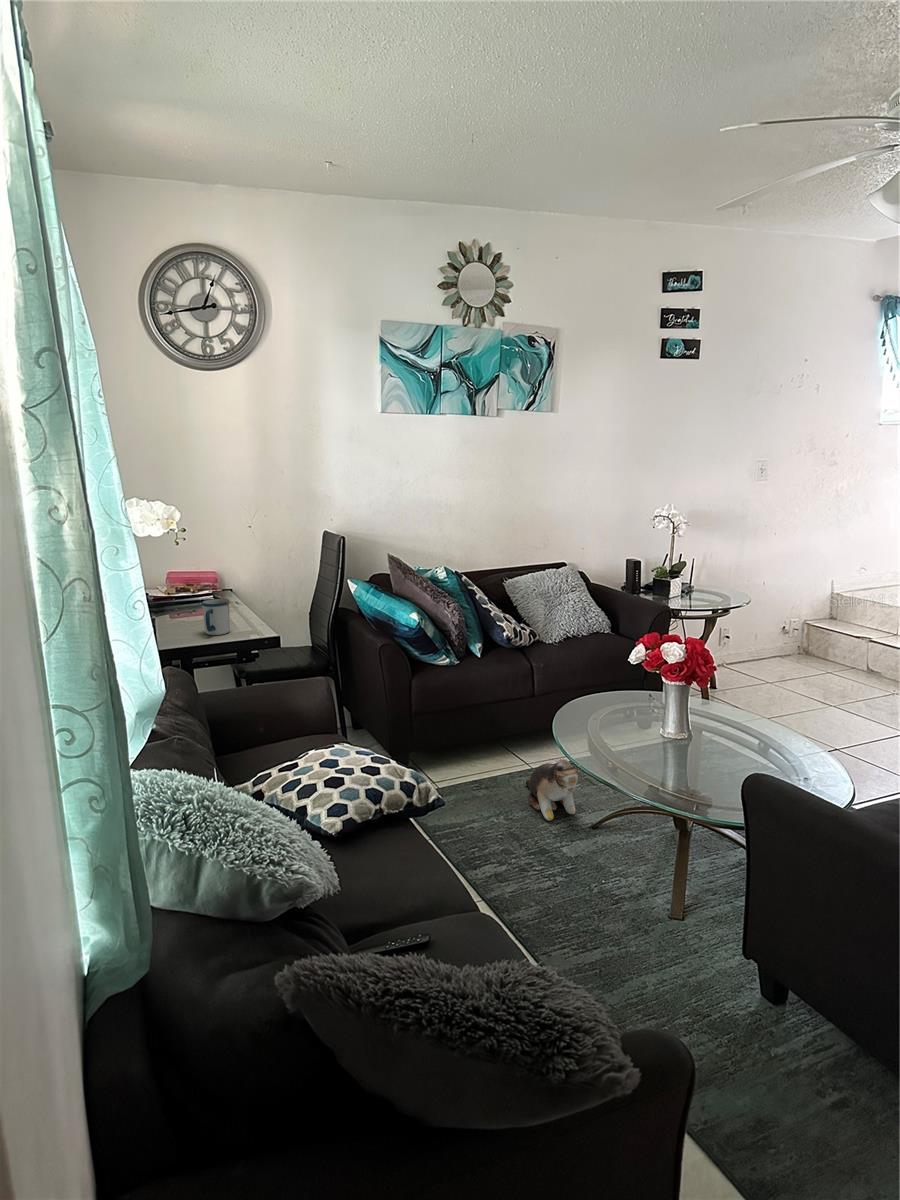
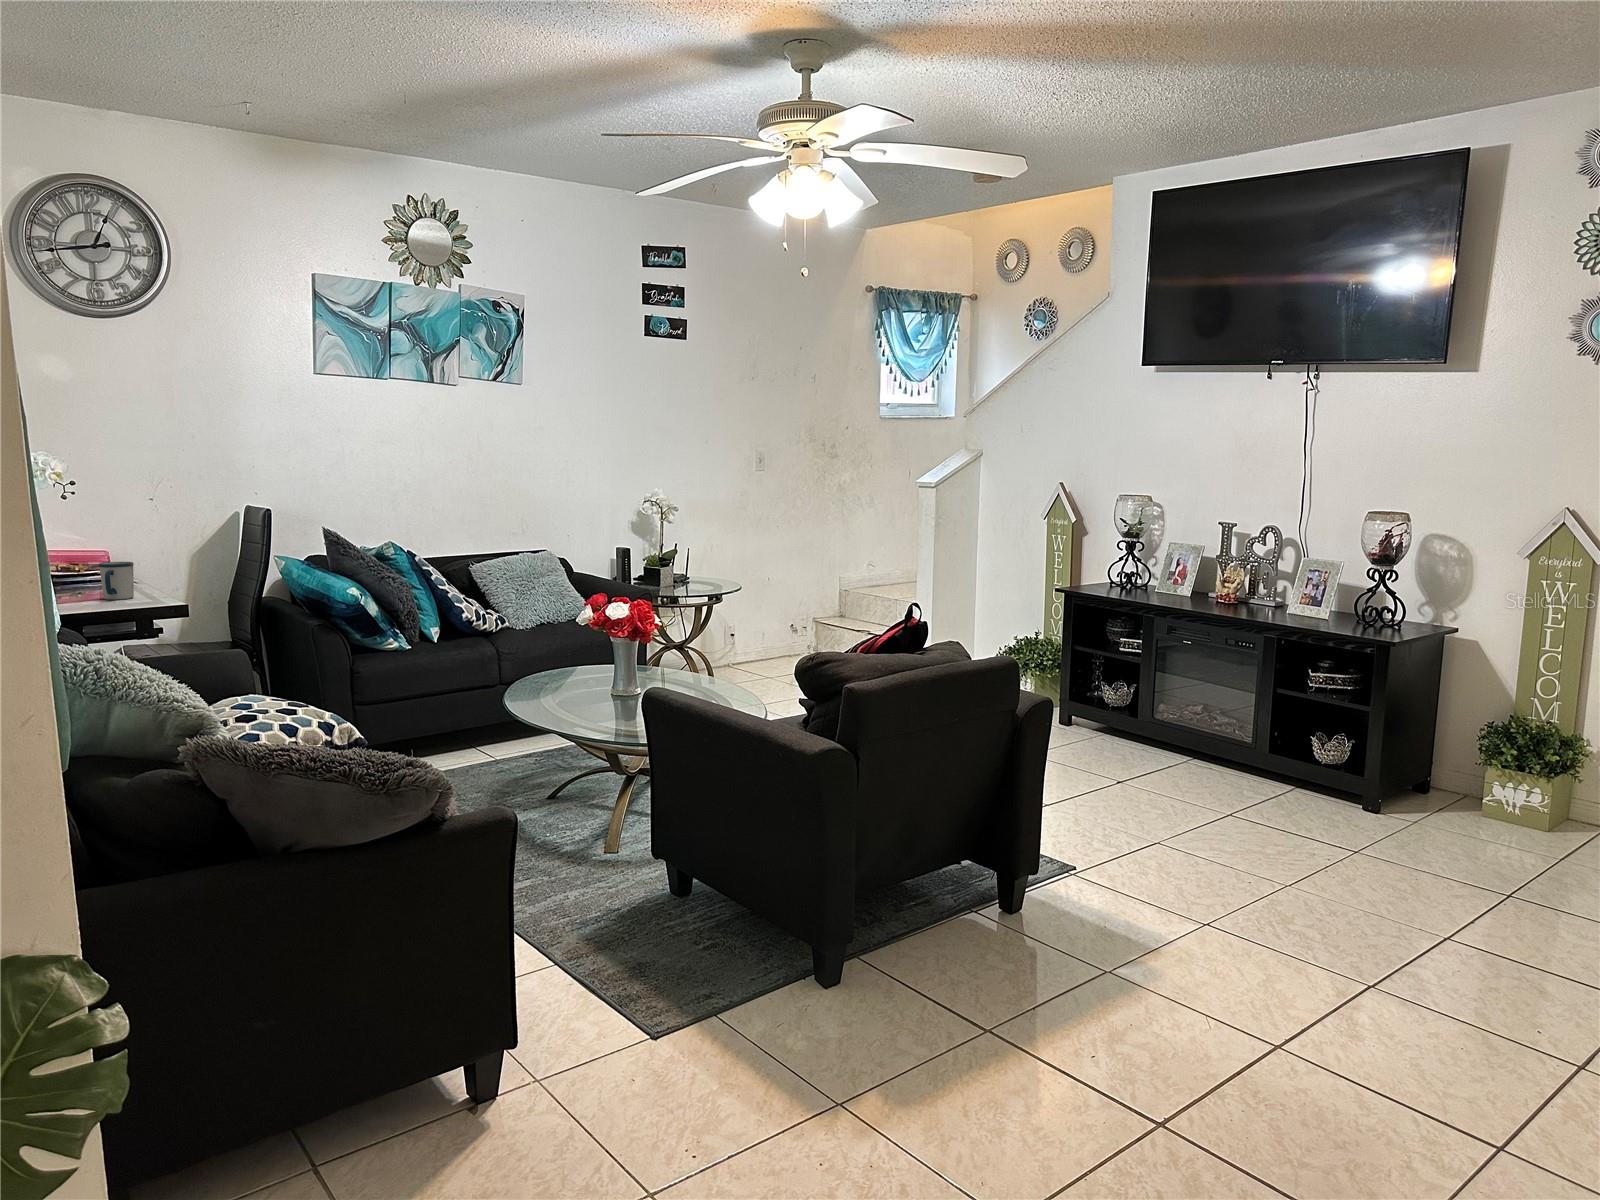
plush toy: present [526,759,580,821] -> none [484,718,535,784]

